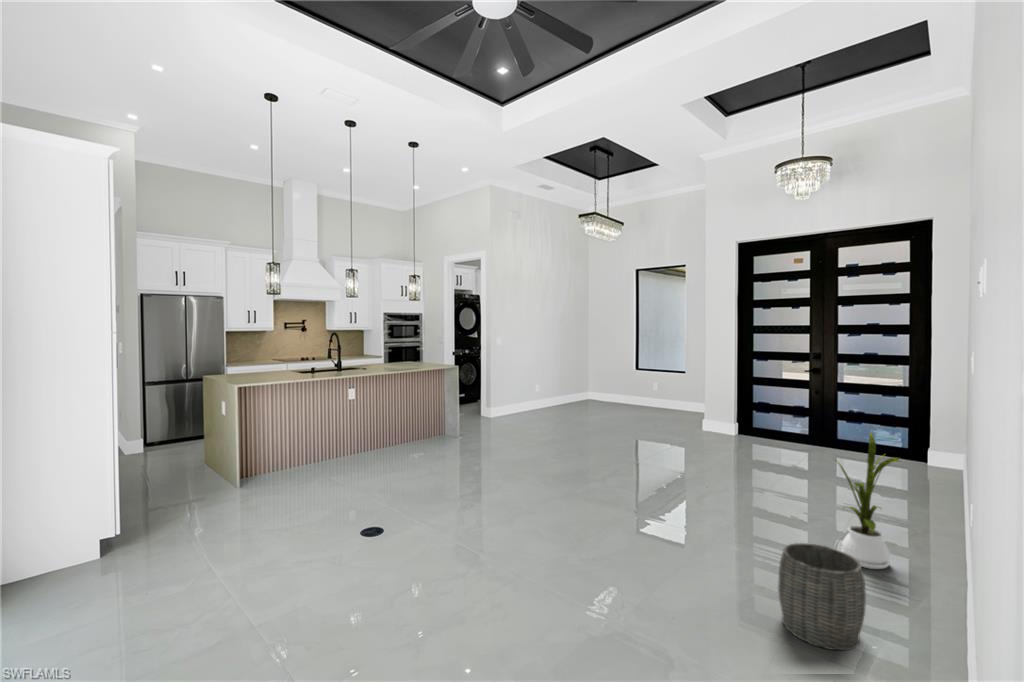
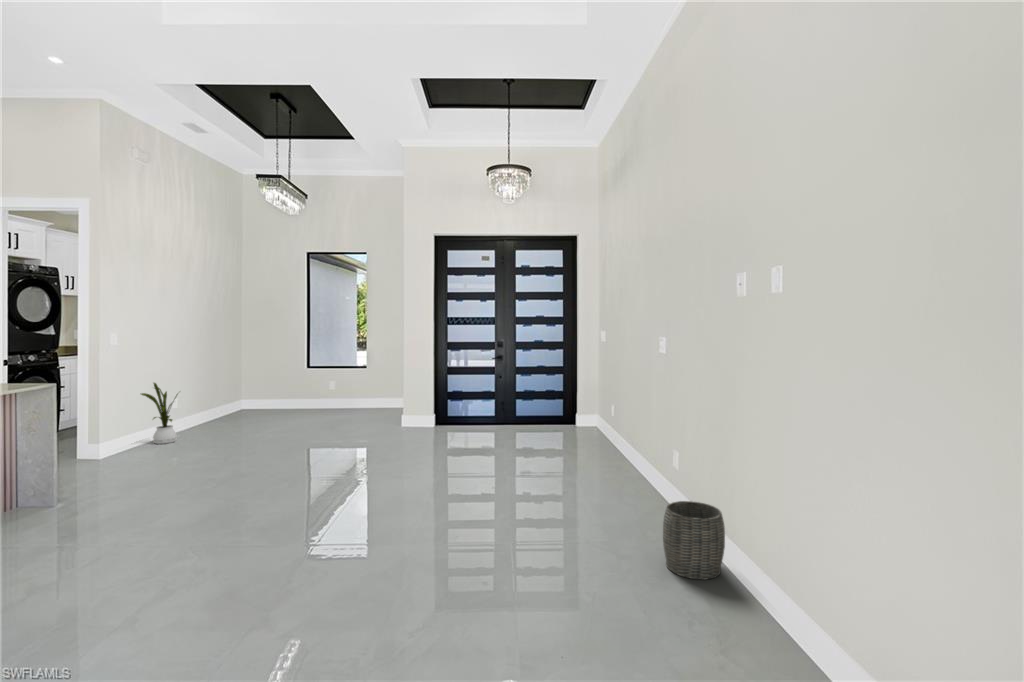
house plant: present [839,433,900,569] -> present [141,383,178,444]

